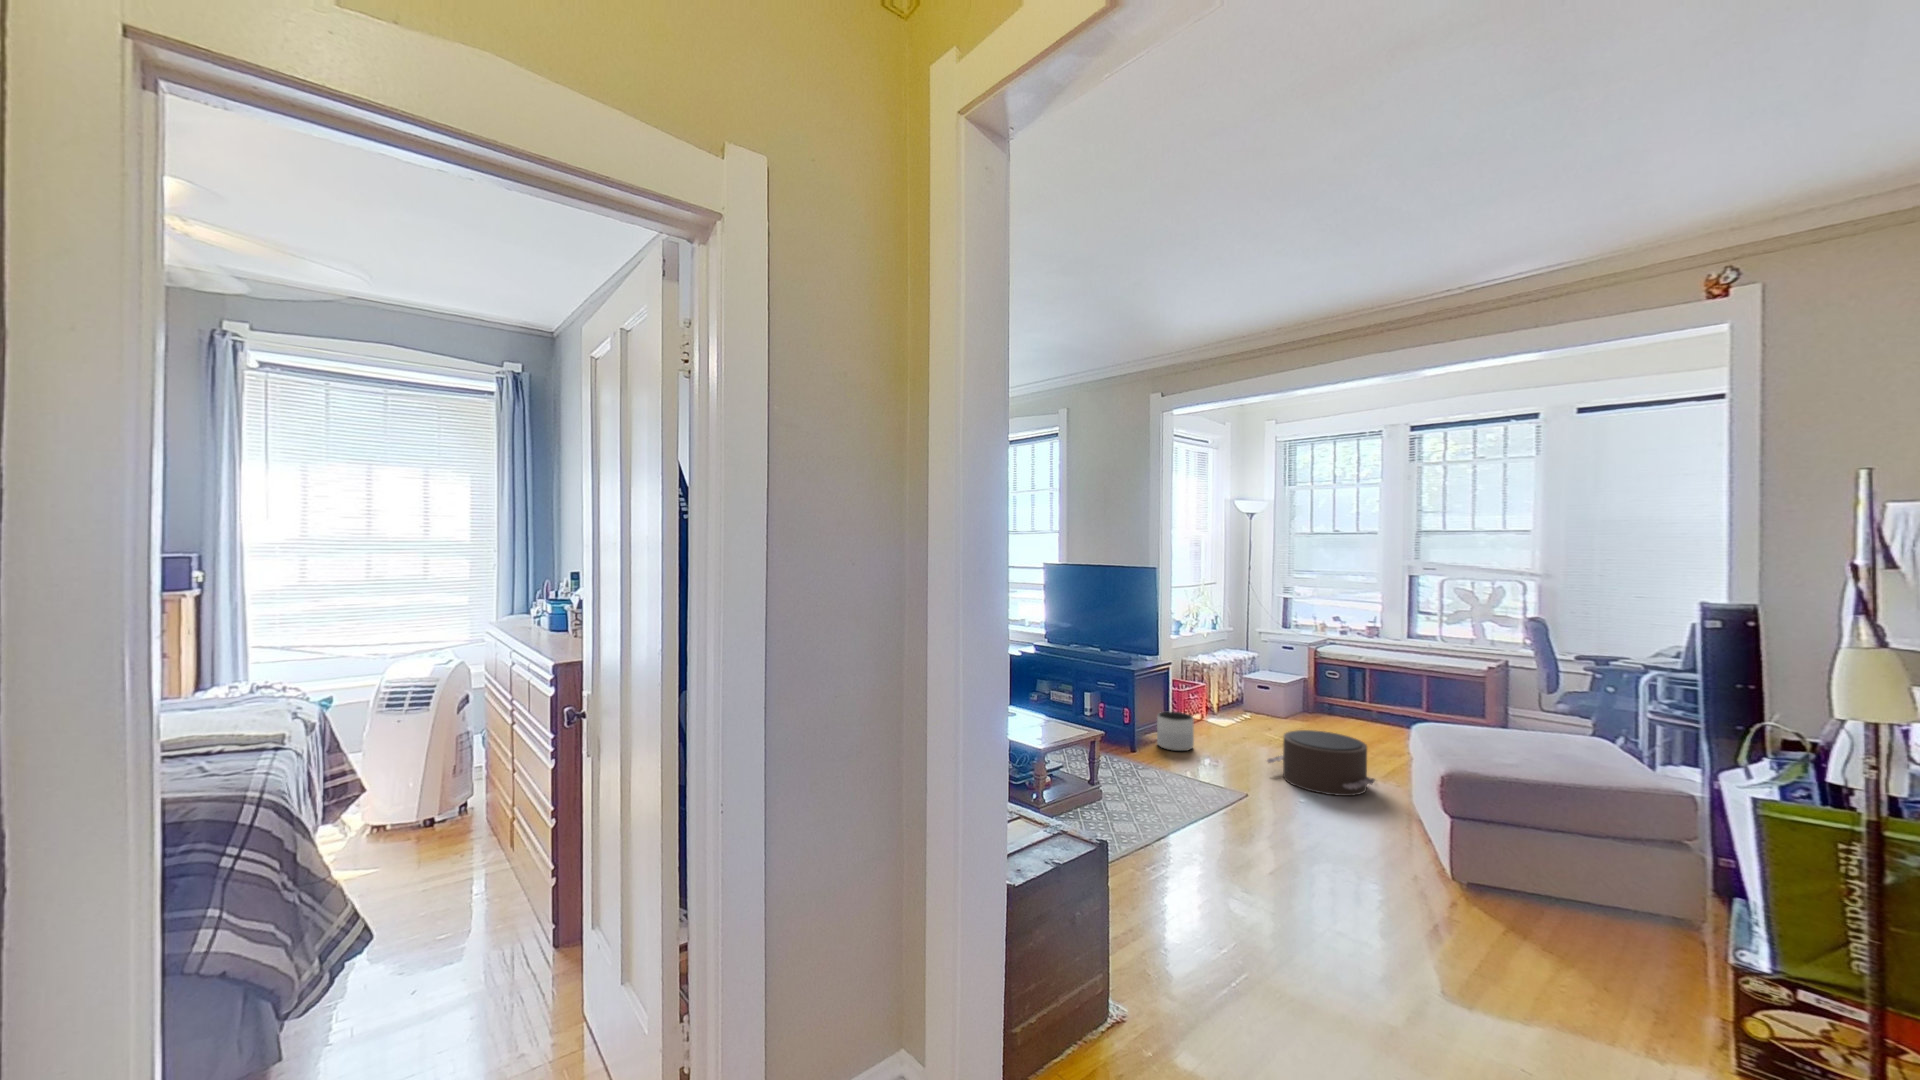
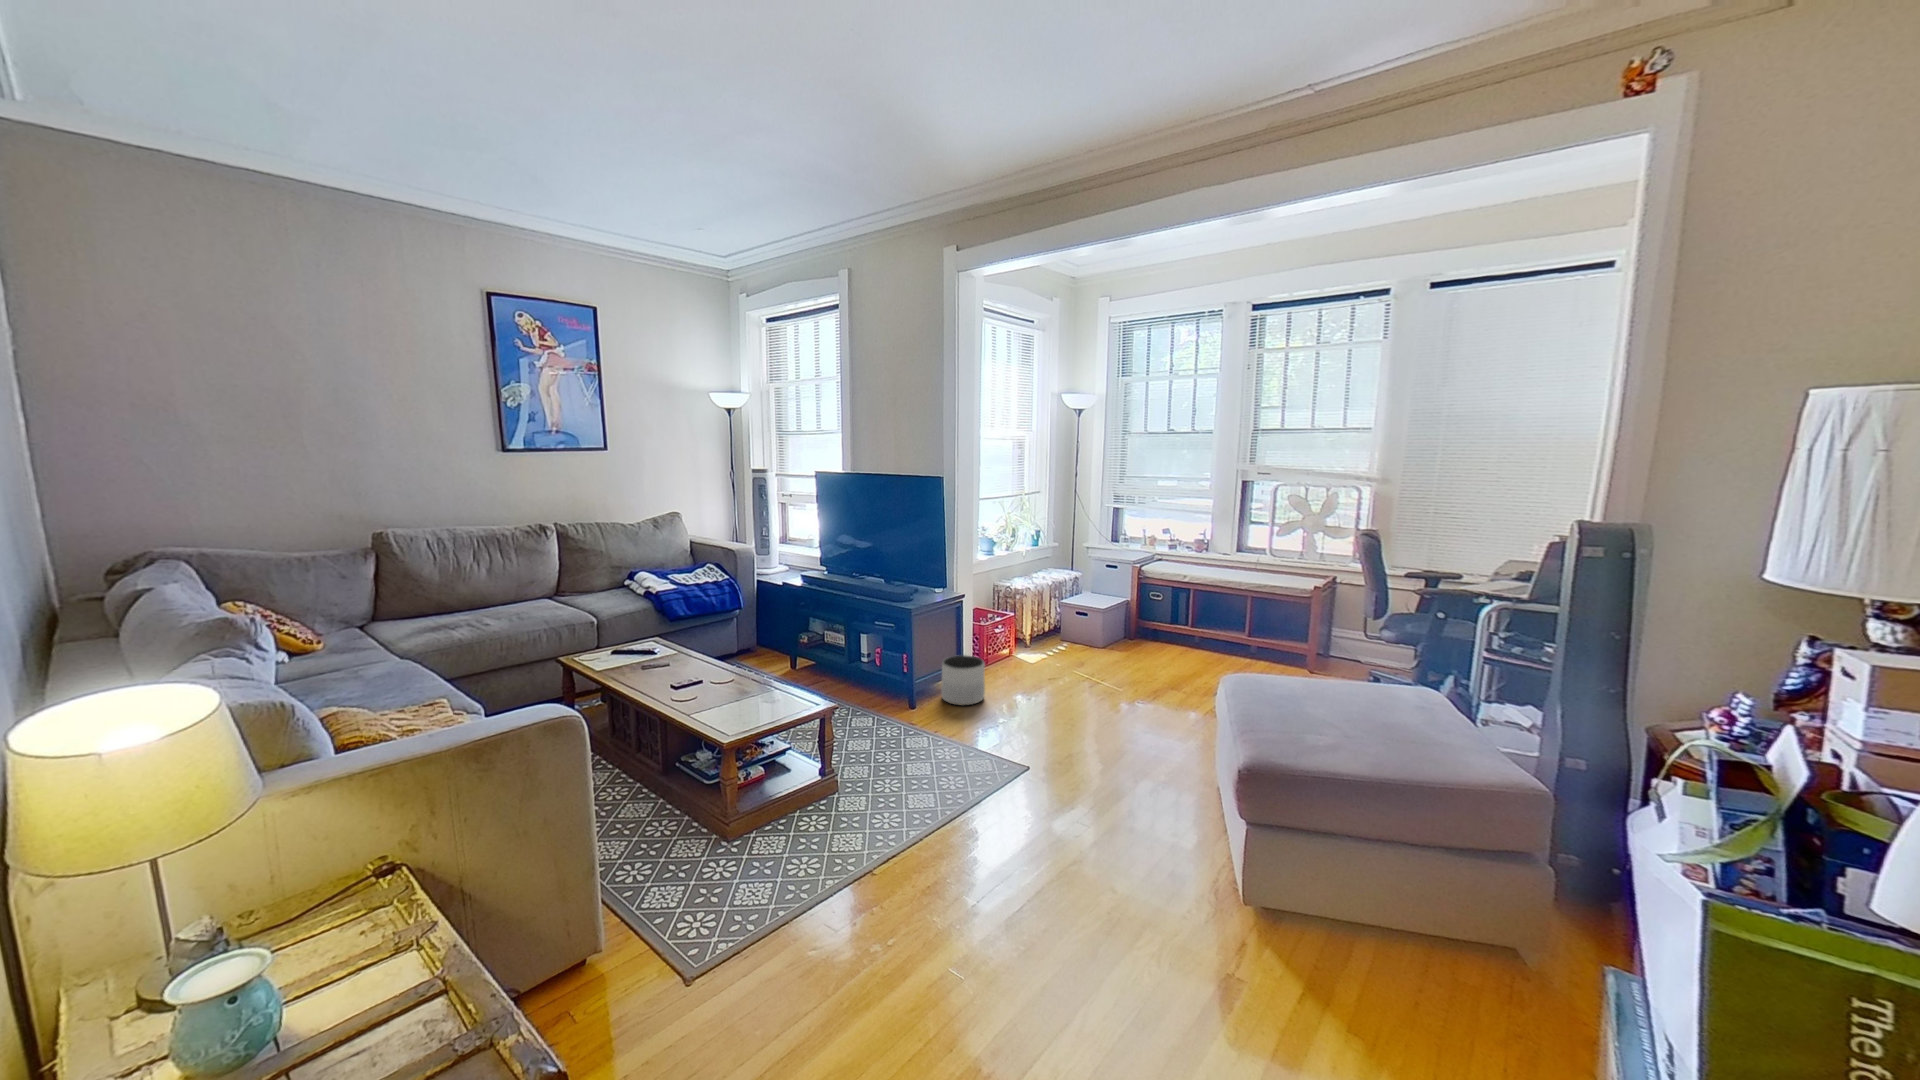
pouf: present [1266,730,1375,796] -> none [1059,677,1183,762]

